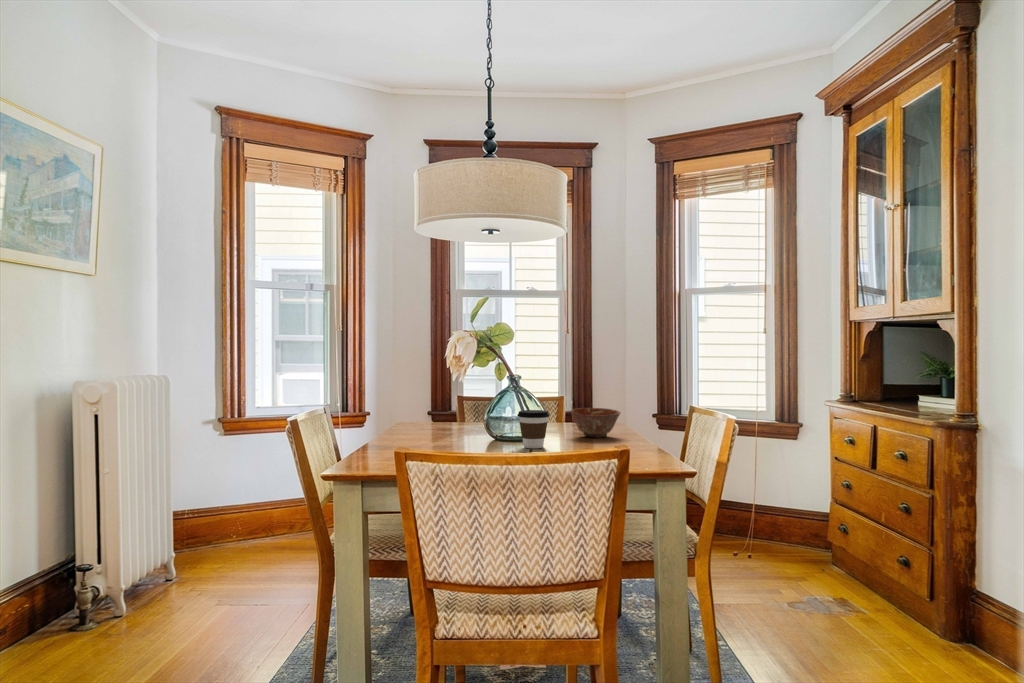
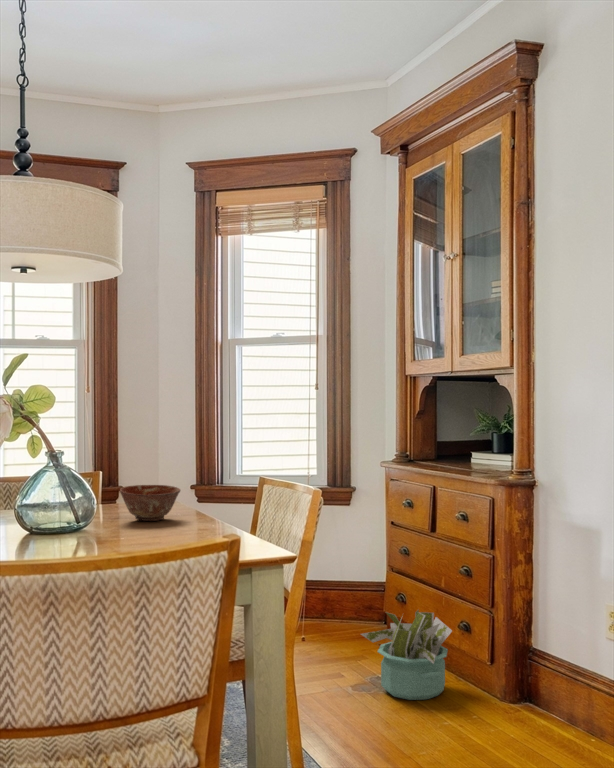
coffee cup: present [517,410,550,448] -> none [61,493,102,541]
decorative plant: none [794,537,889,624] -> present [361,610,452,700]

